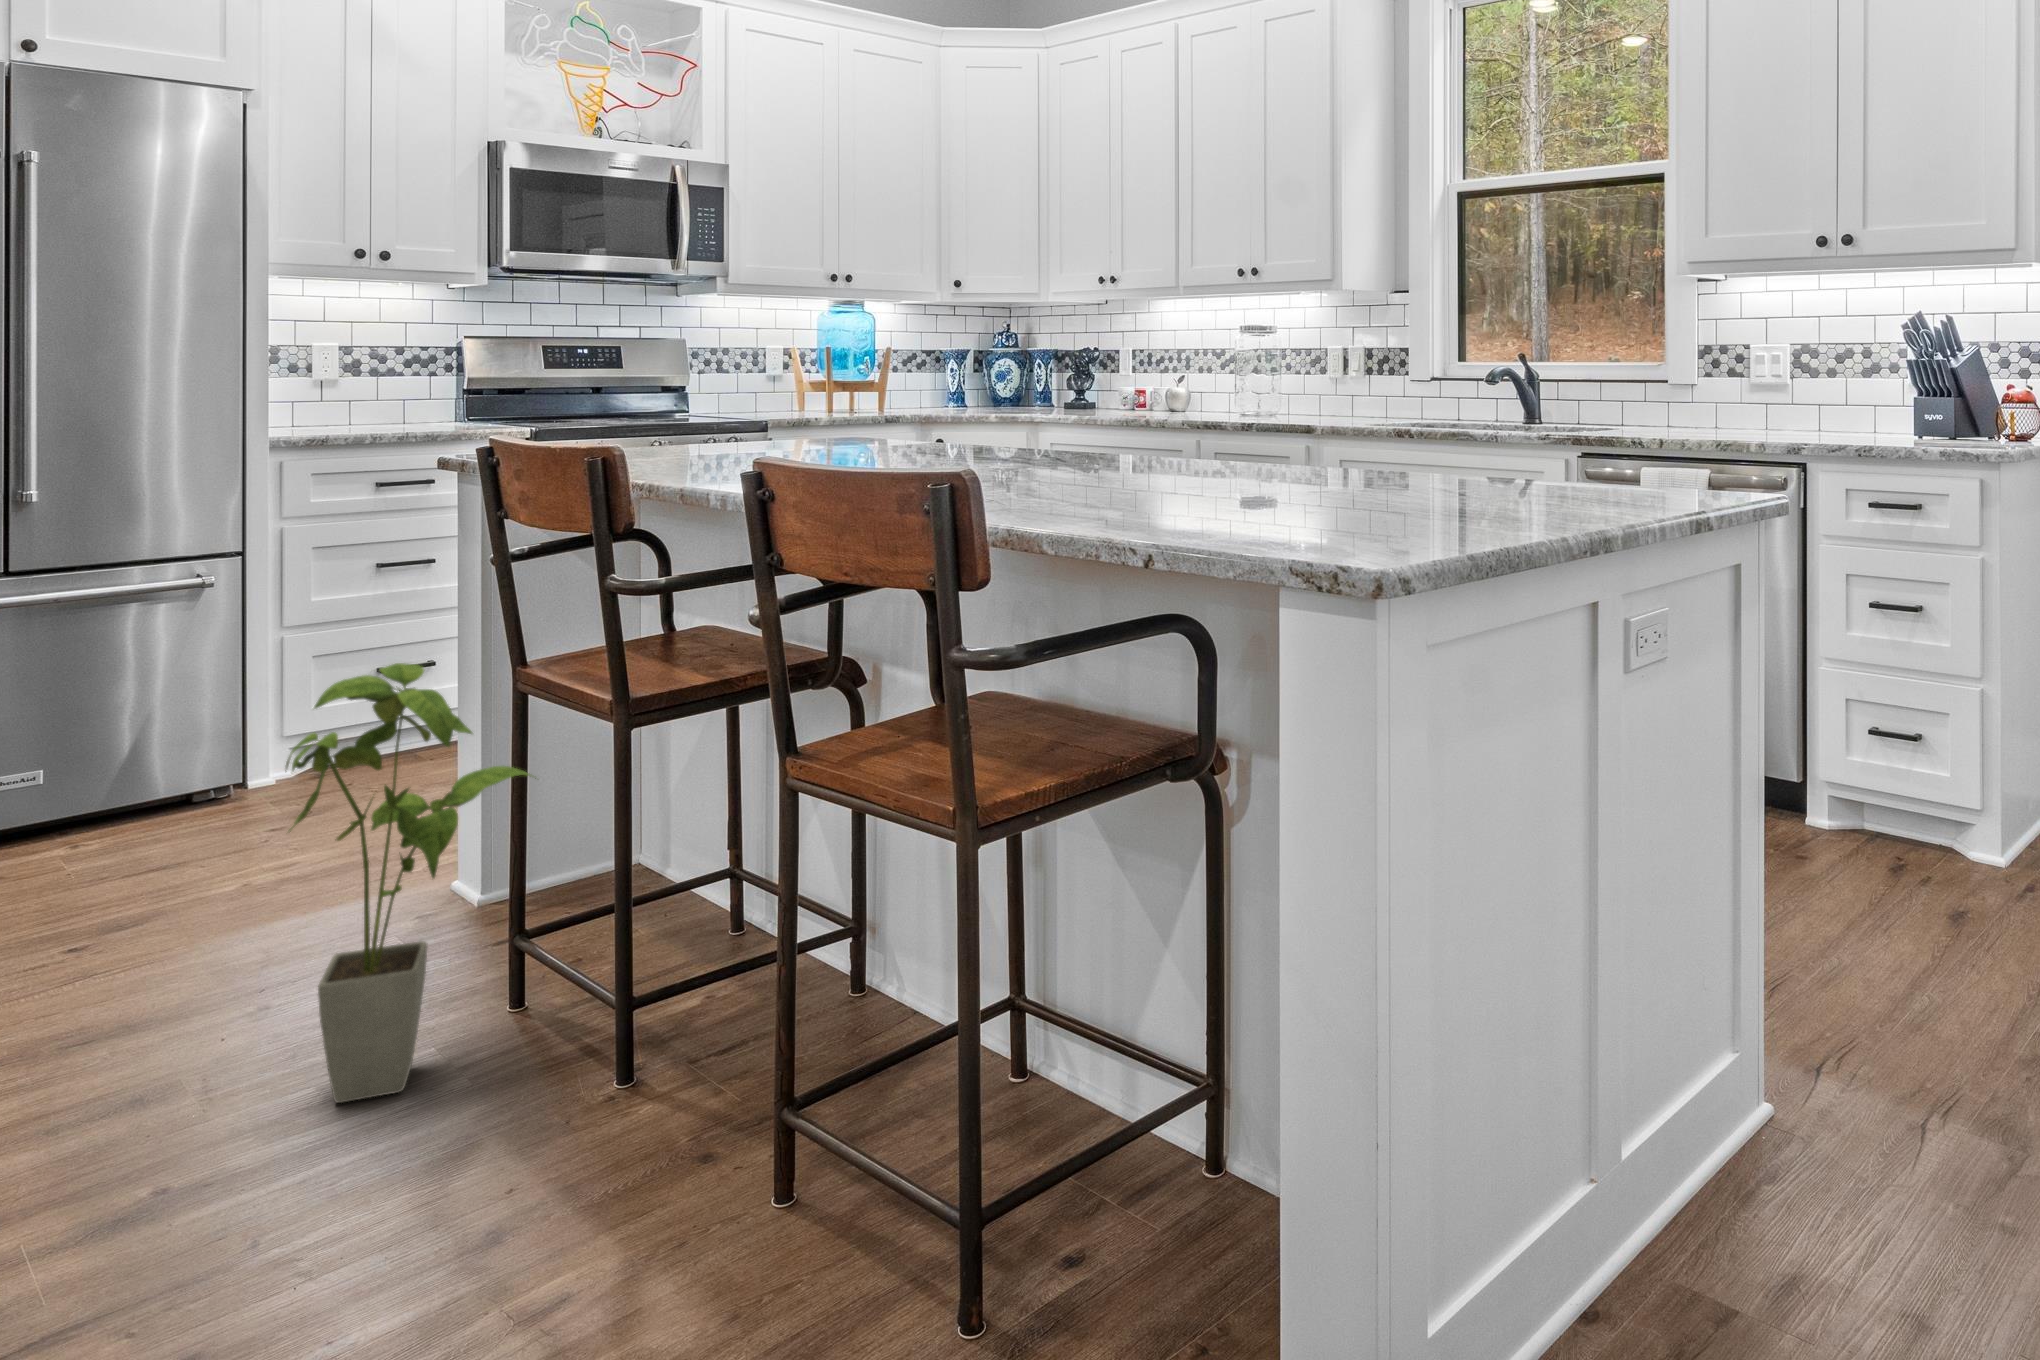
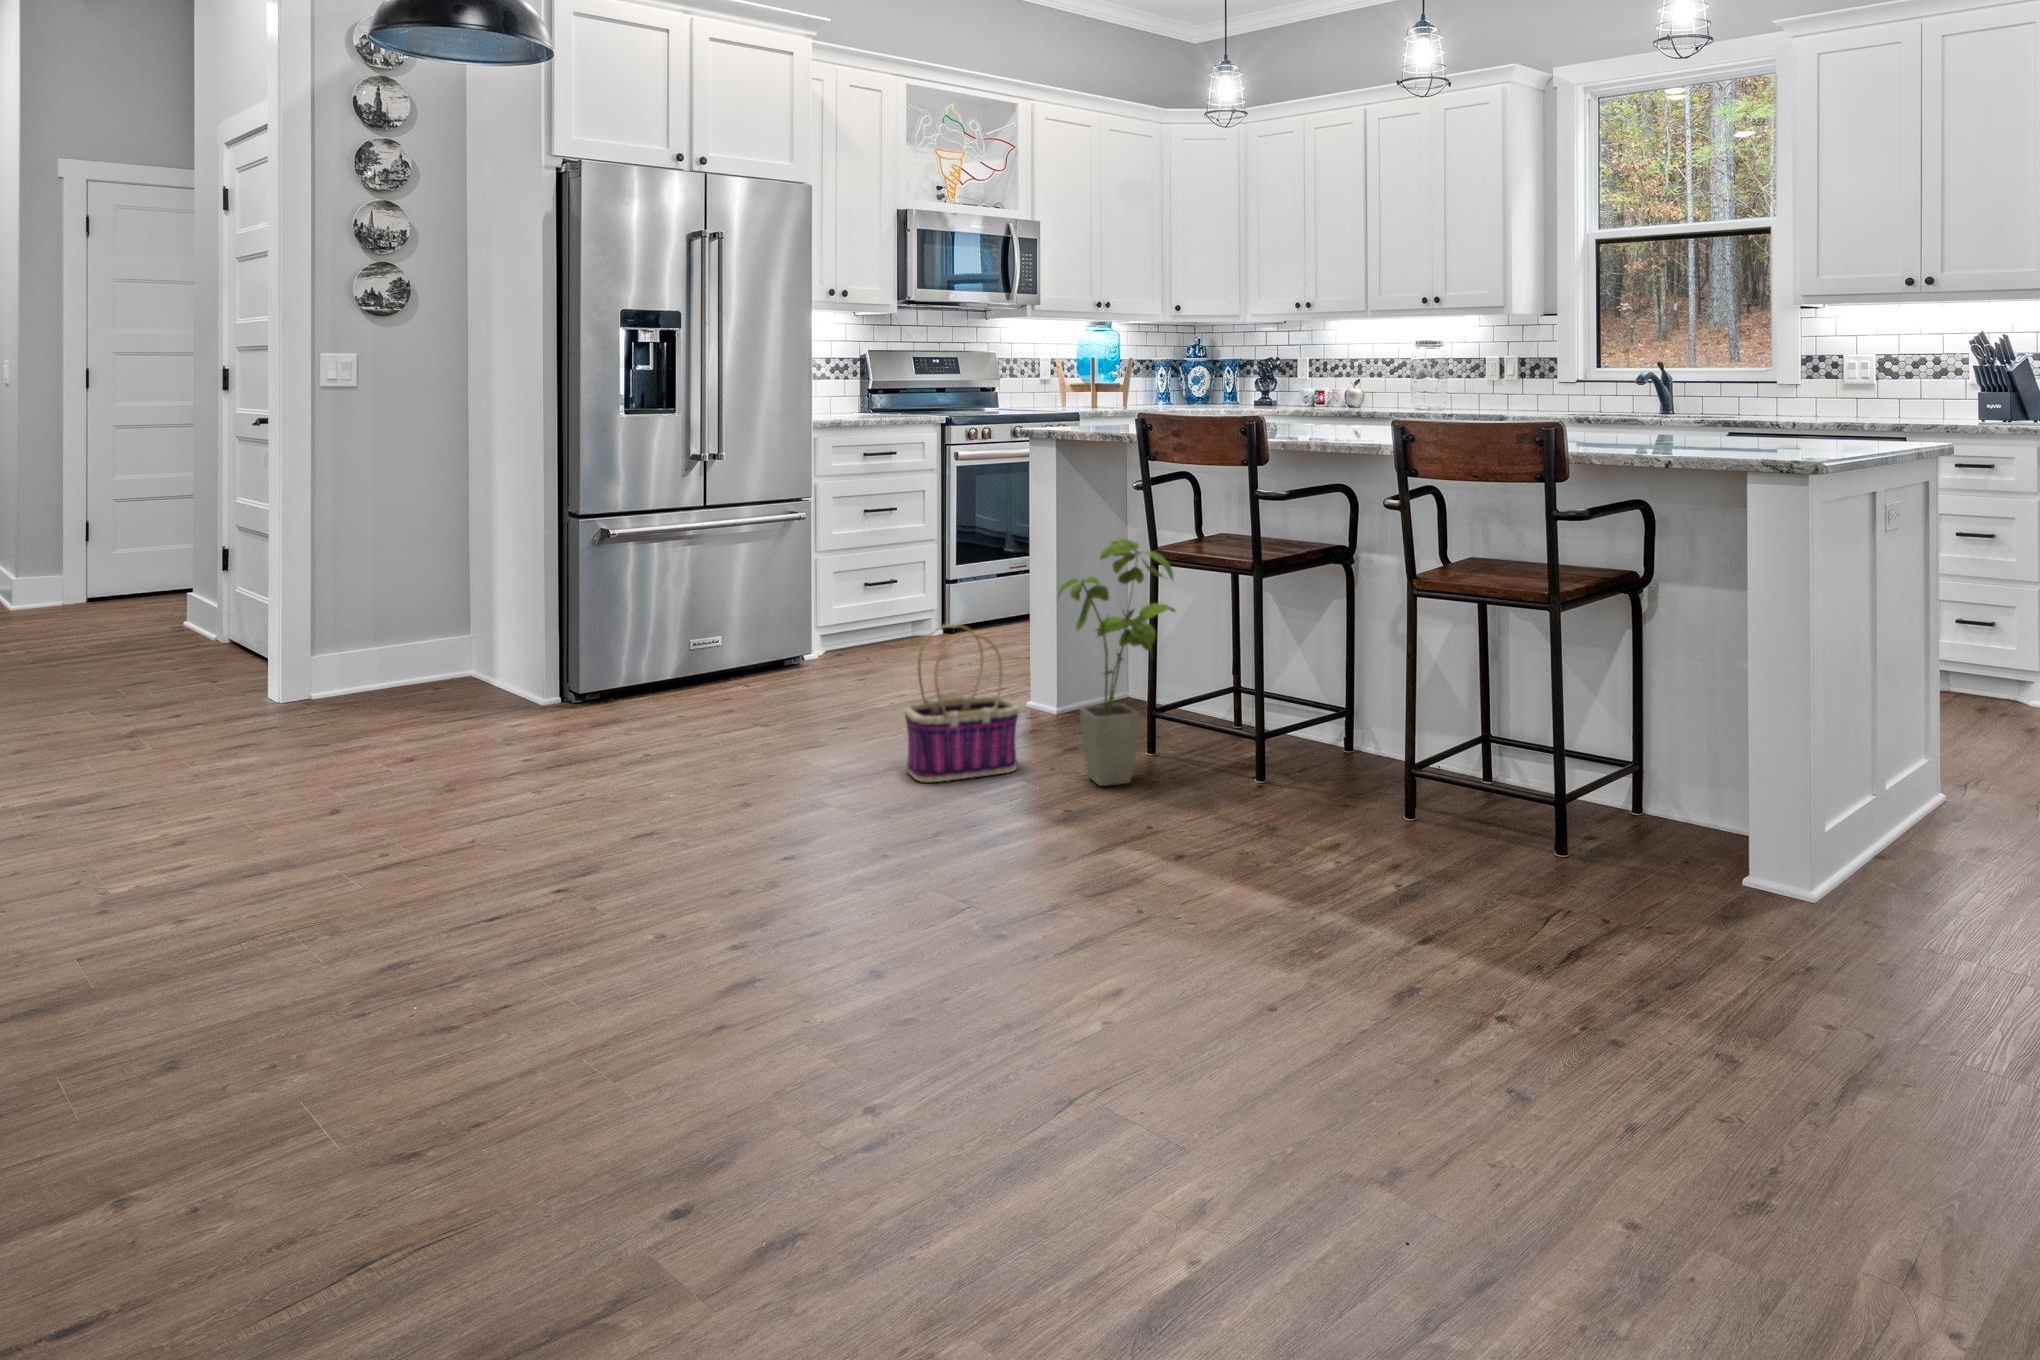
basket: none [17,801,260,1099] -> present [905,624,1019,782]

